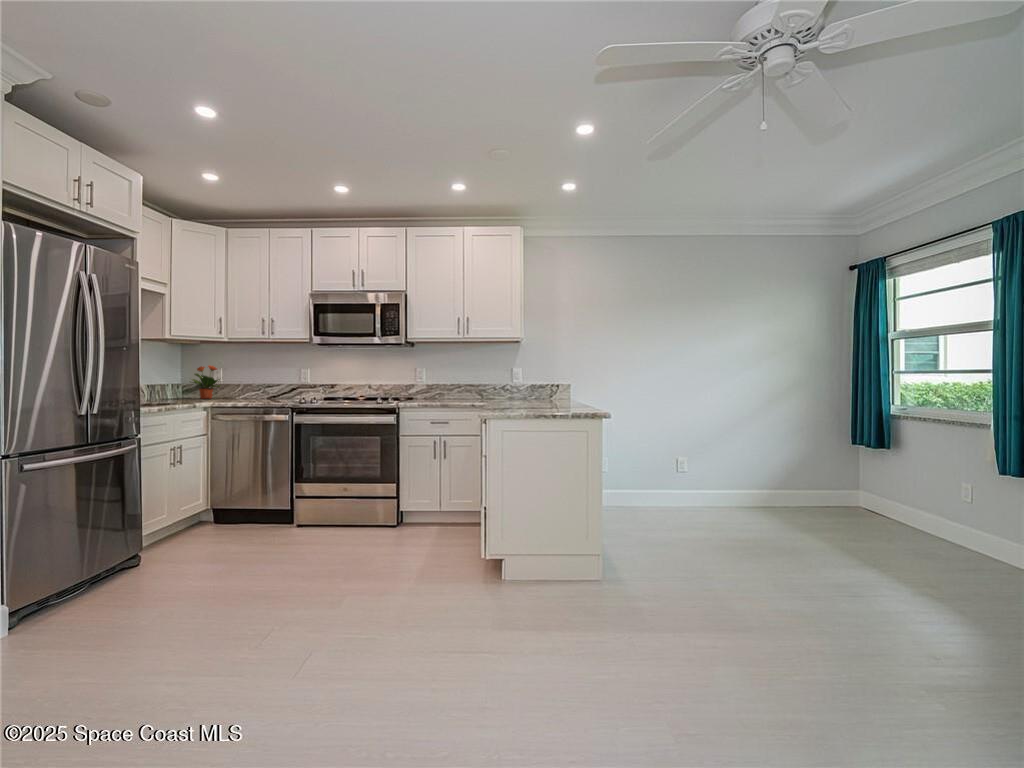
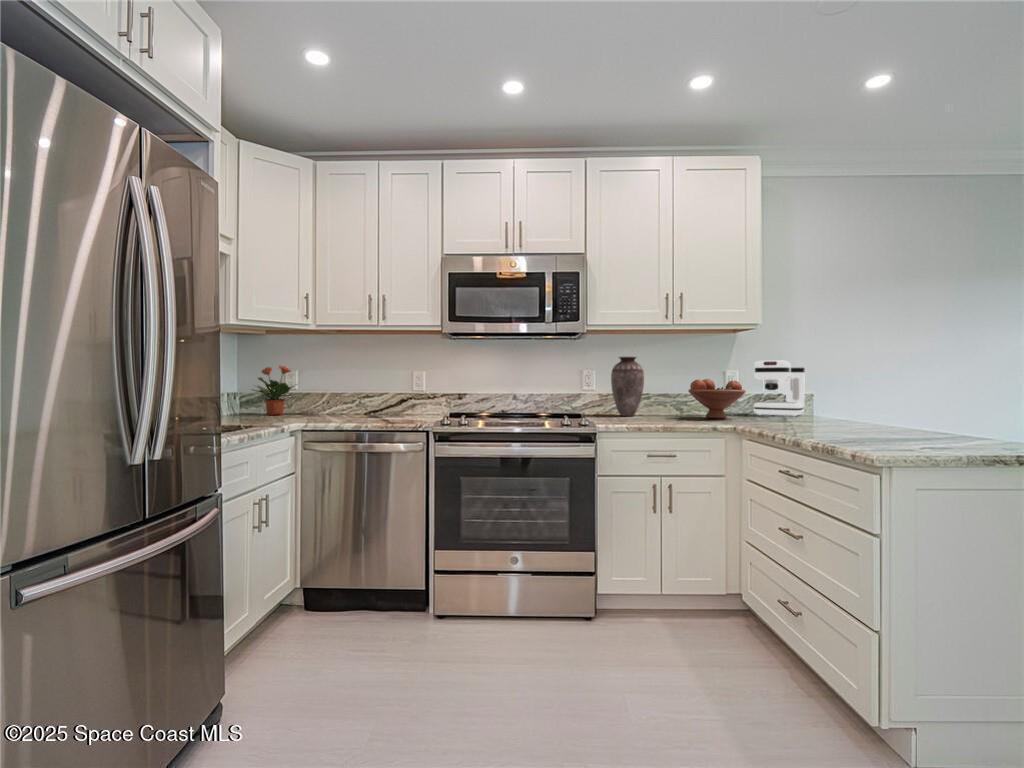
vase: none [432,359,453,399] -> present [611,357,644,416]
coffee maker: none [530,362,565,399] -> present [754,361,805,416]
fruit bowl: none [476,374,511,400] -> present [688,379,746,419]

